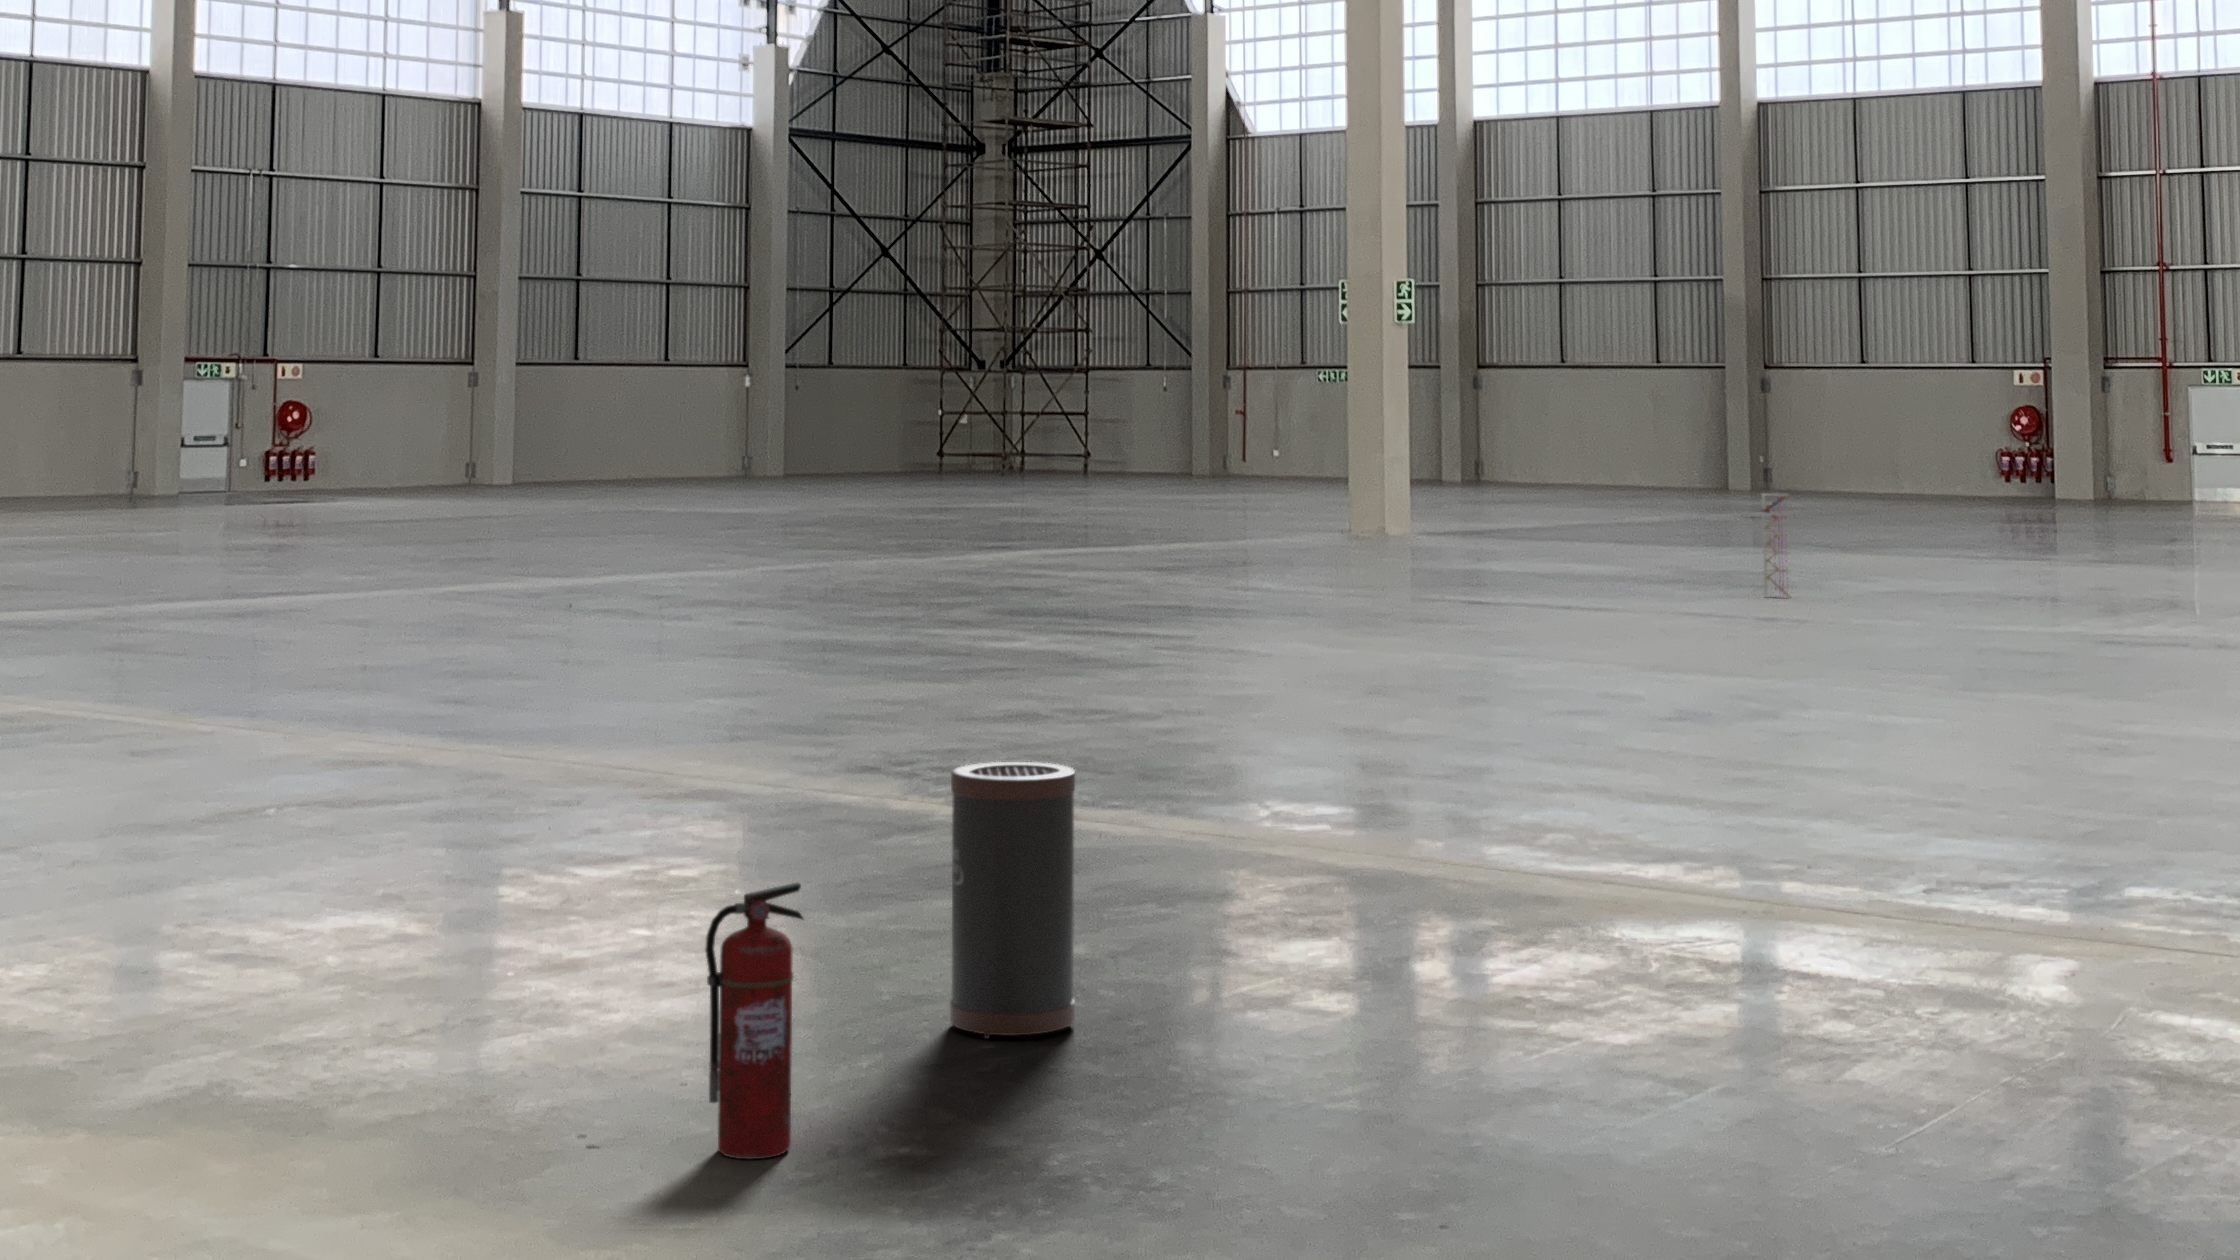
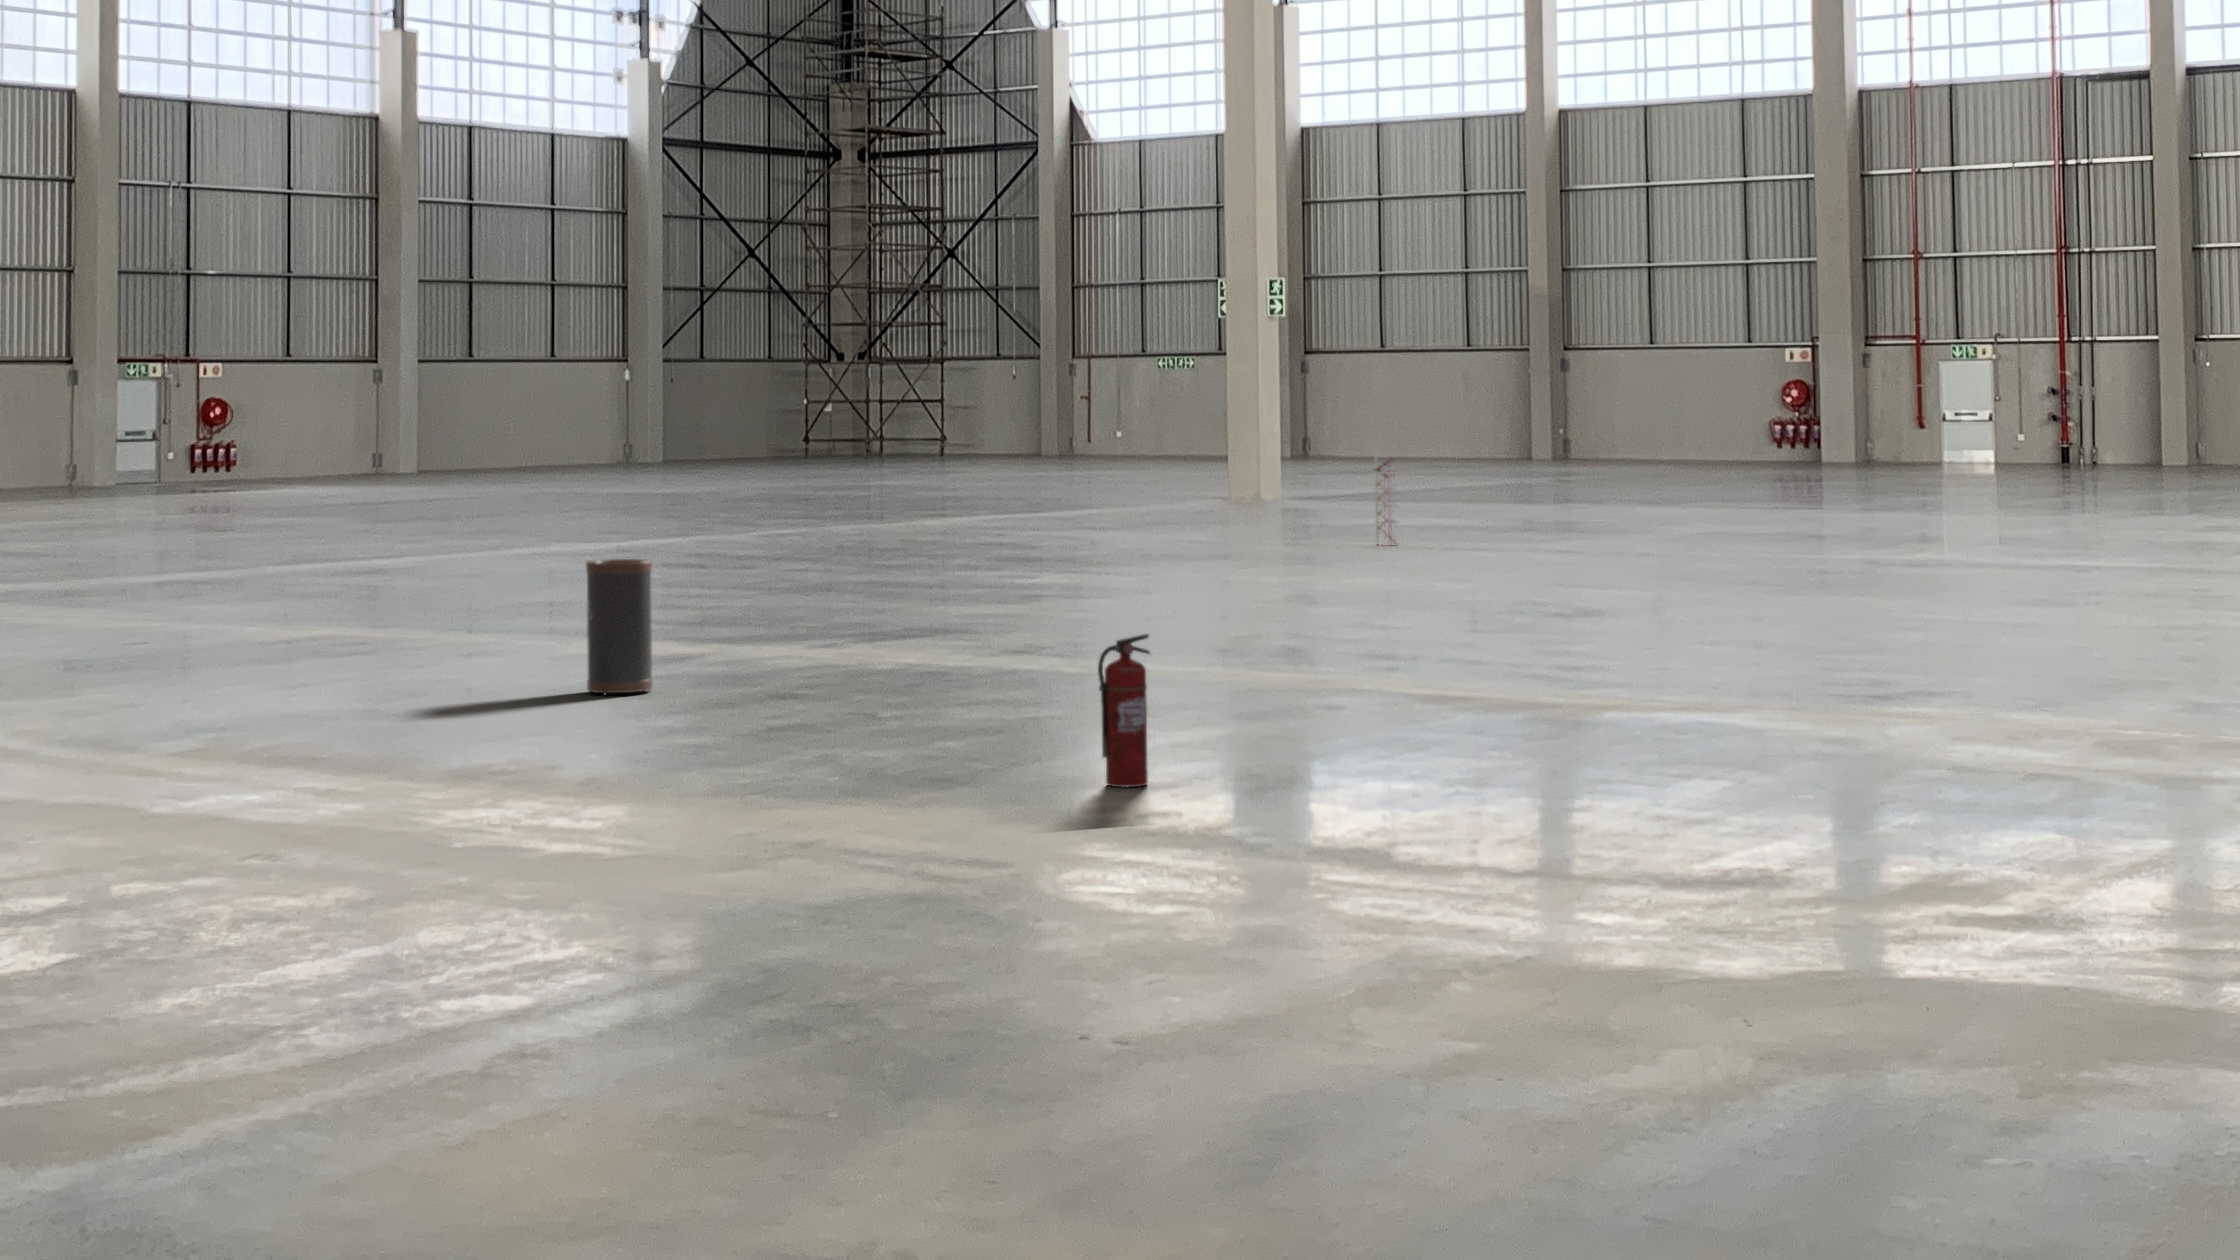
shelving unit: present [1762,493,1790,598] -> present [1374,455,1397,546]
trash can: present [950,762,1075,1039] -> present [586,559,653,695]

